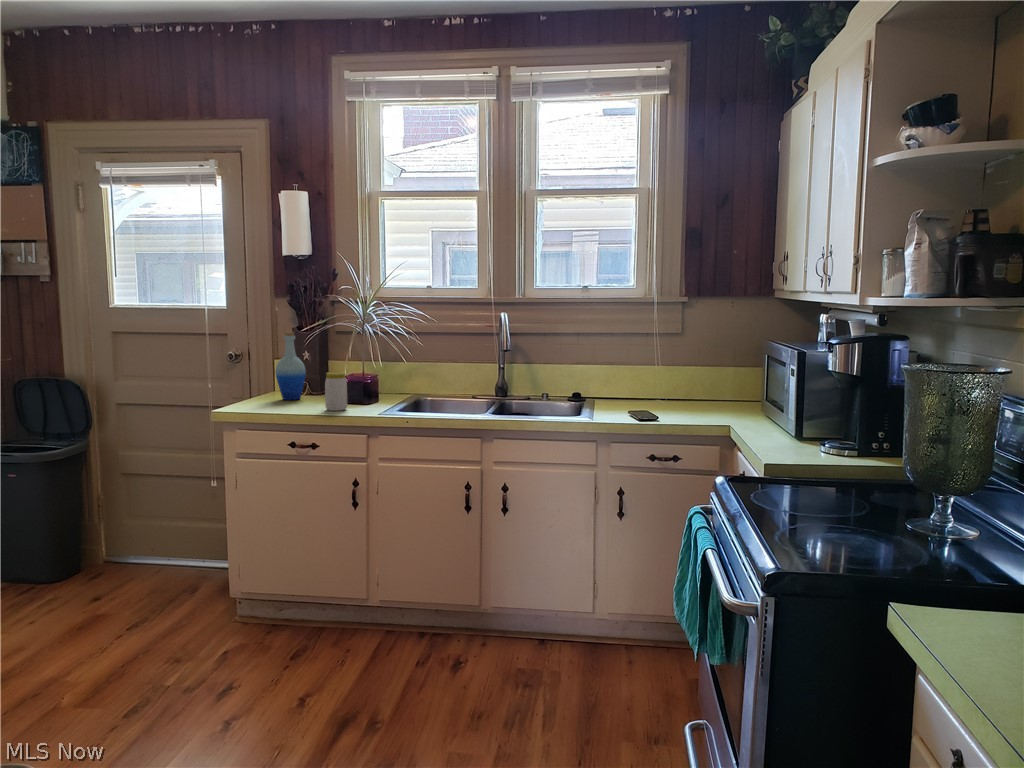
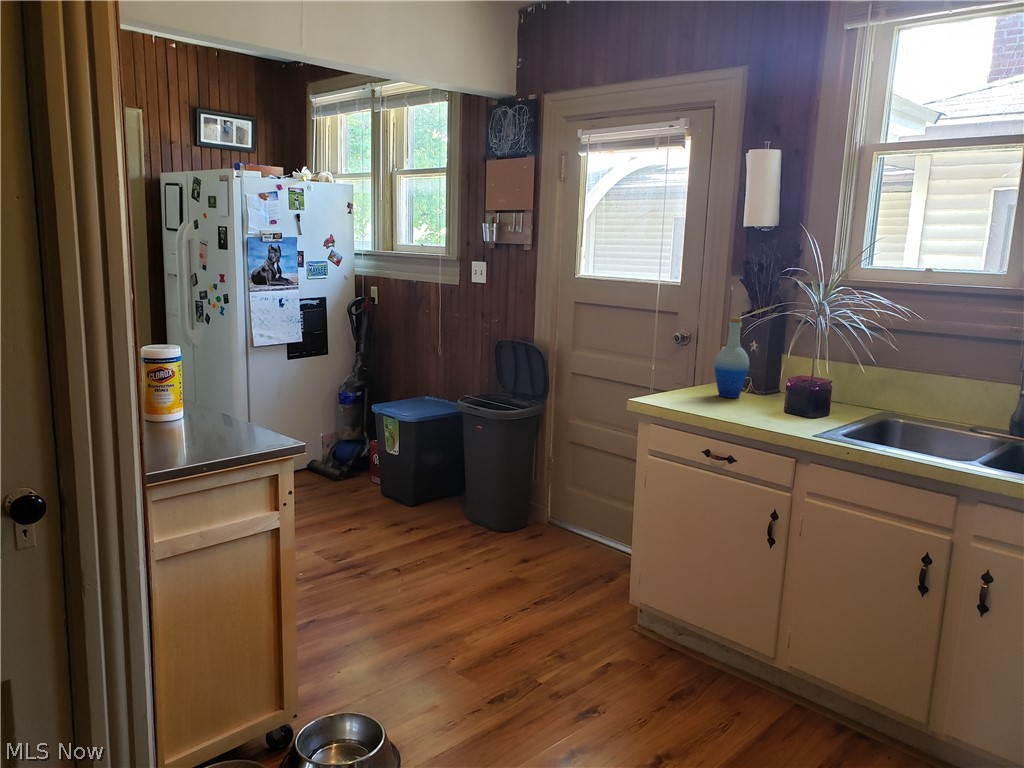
jar: present [325,372,347,411] -> none [756,373,786,422]

